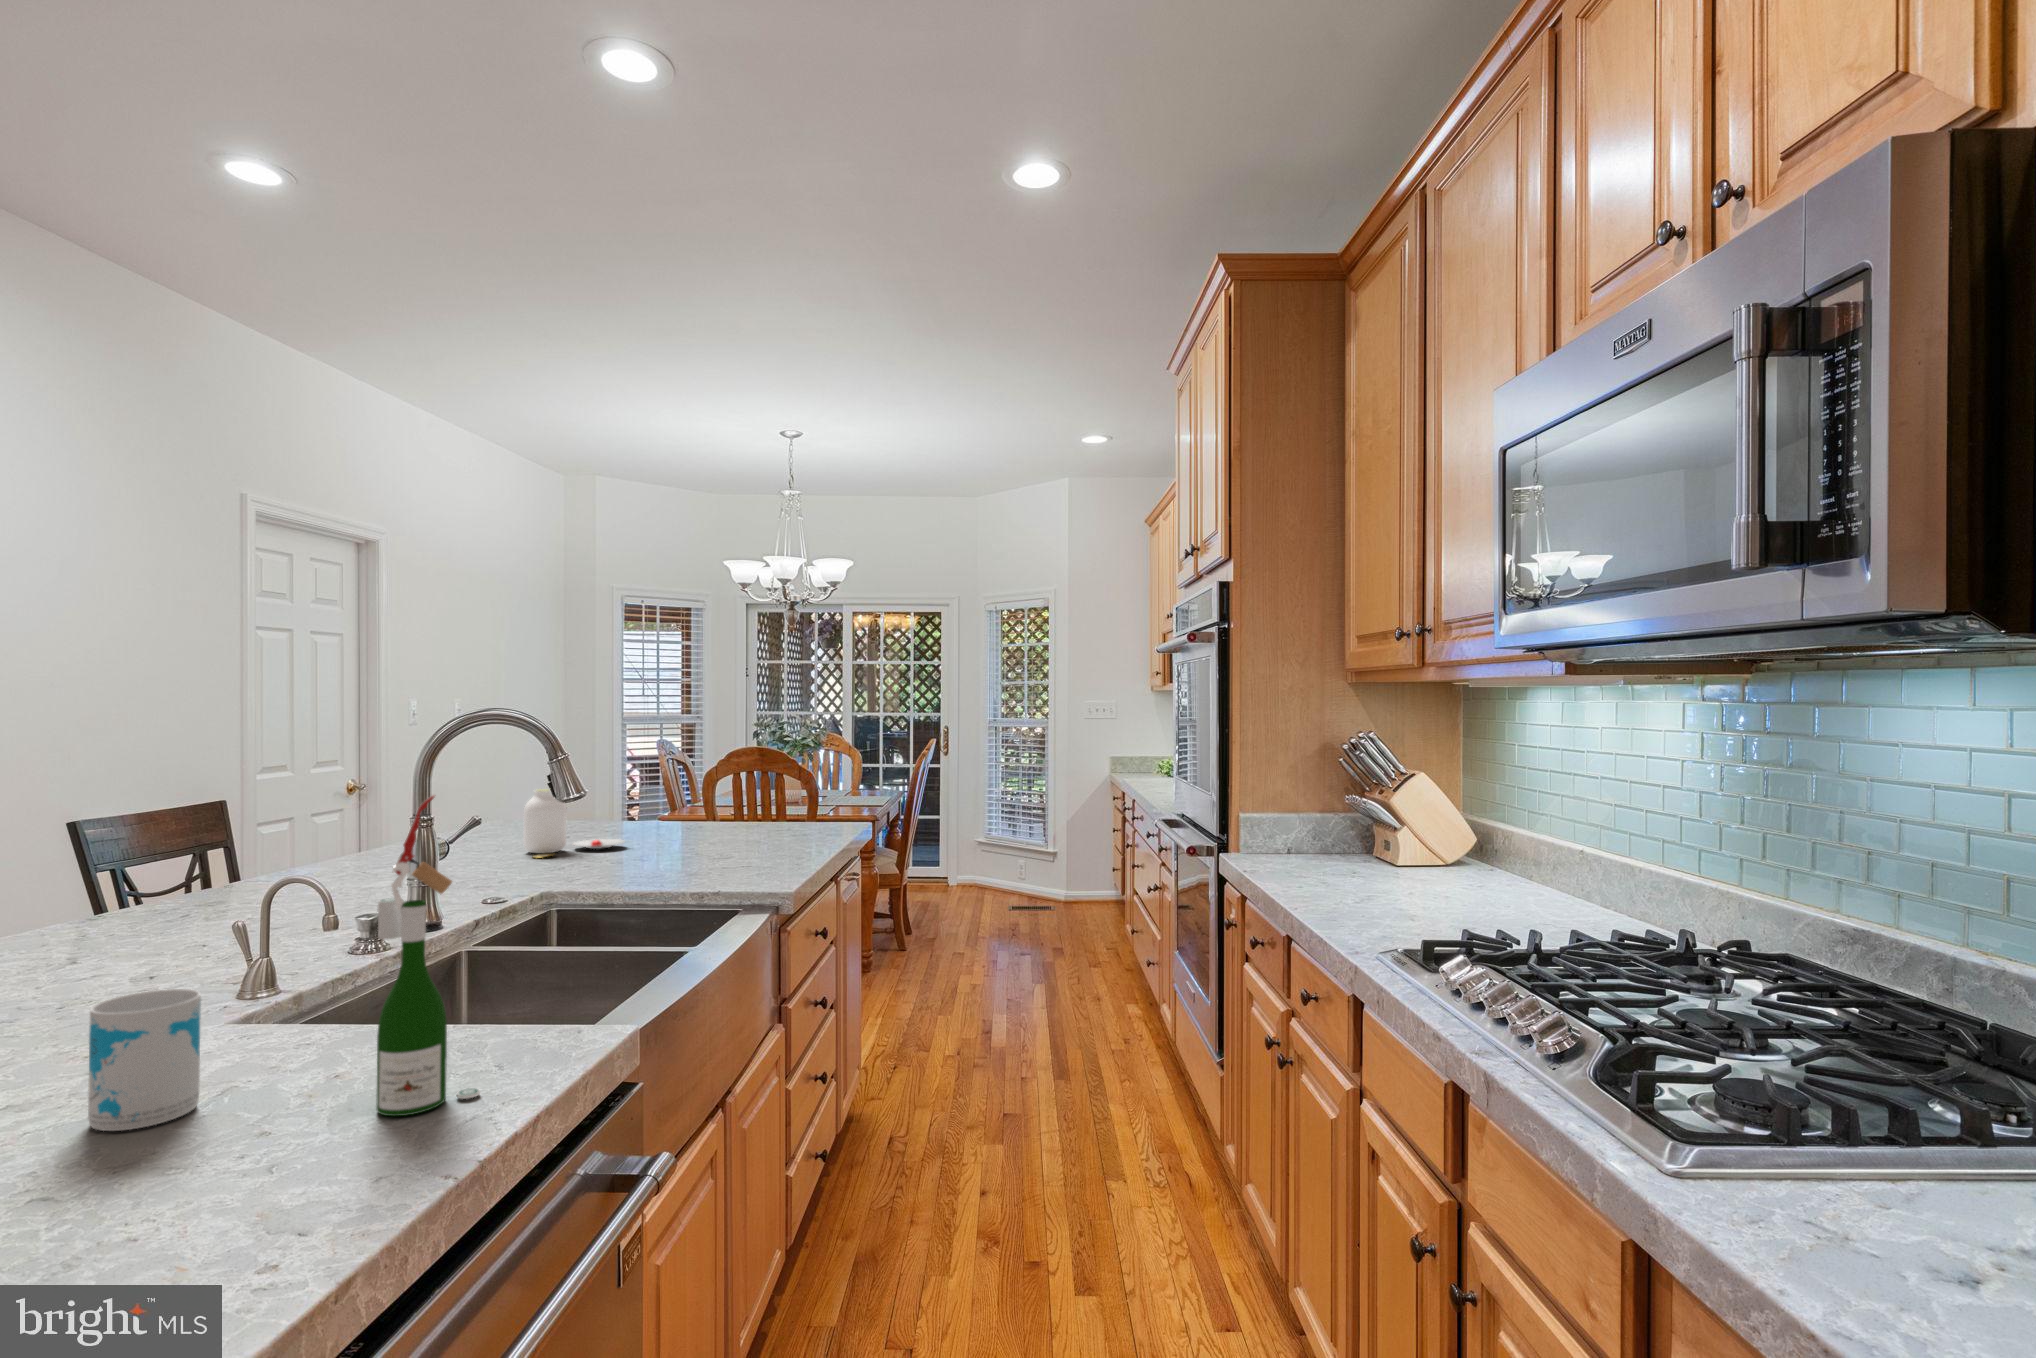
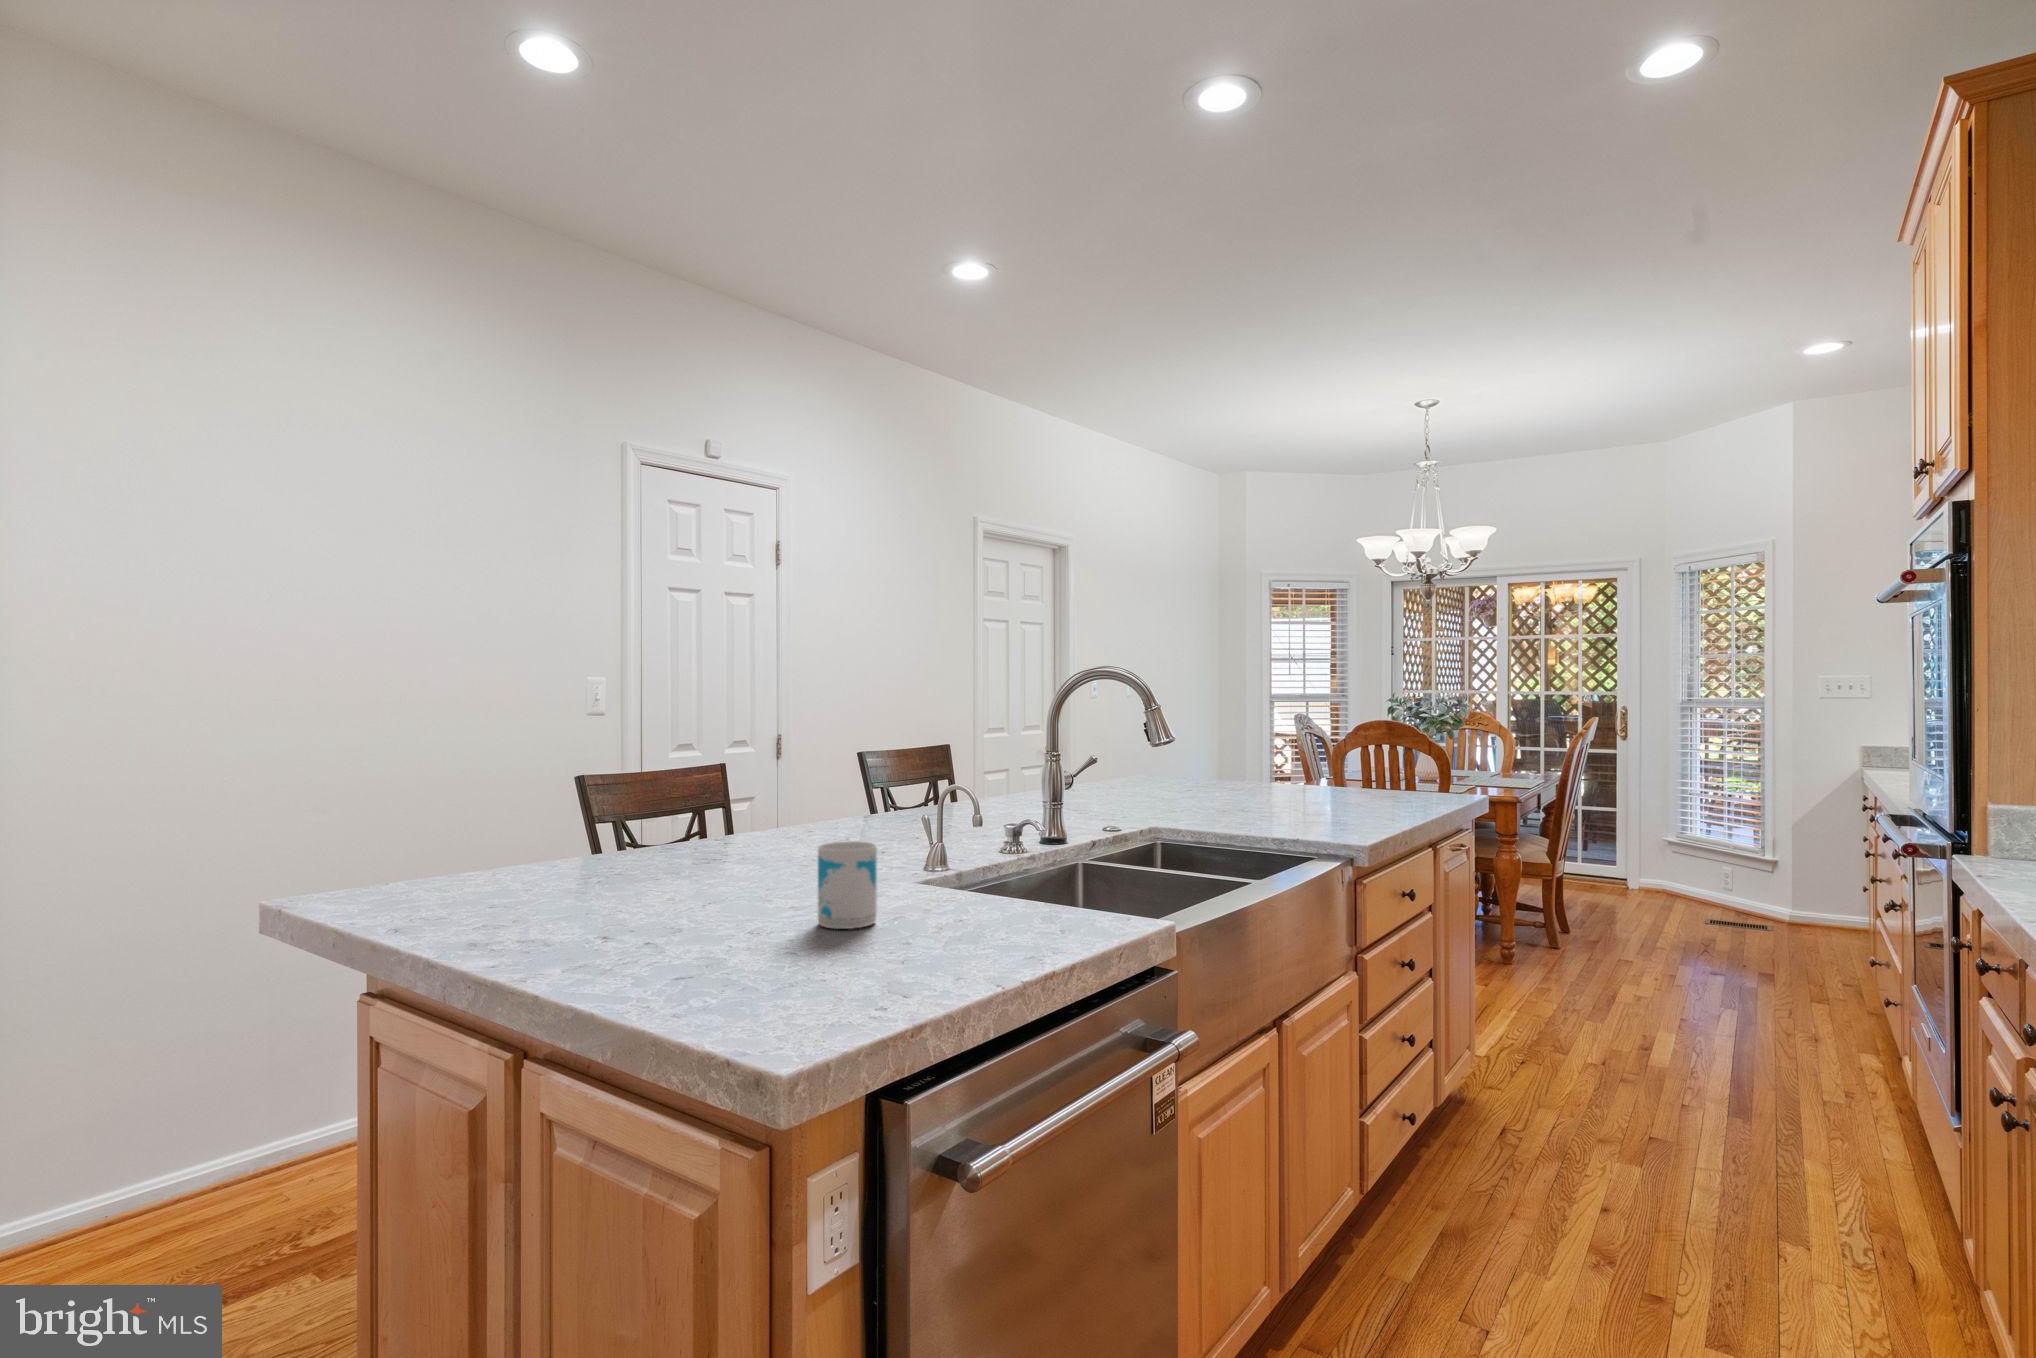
jar: present [523,789,625,858] -> none [1150,743,1240,801]
wine bottle: present [376,795,480,1116] -> none [971,710,1040,949]

